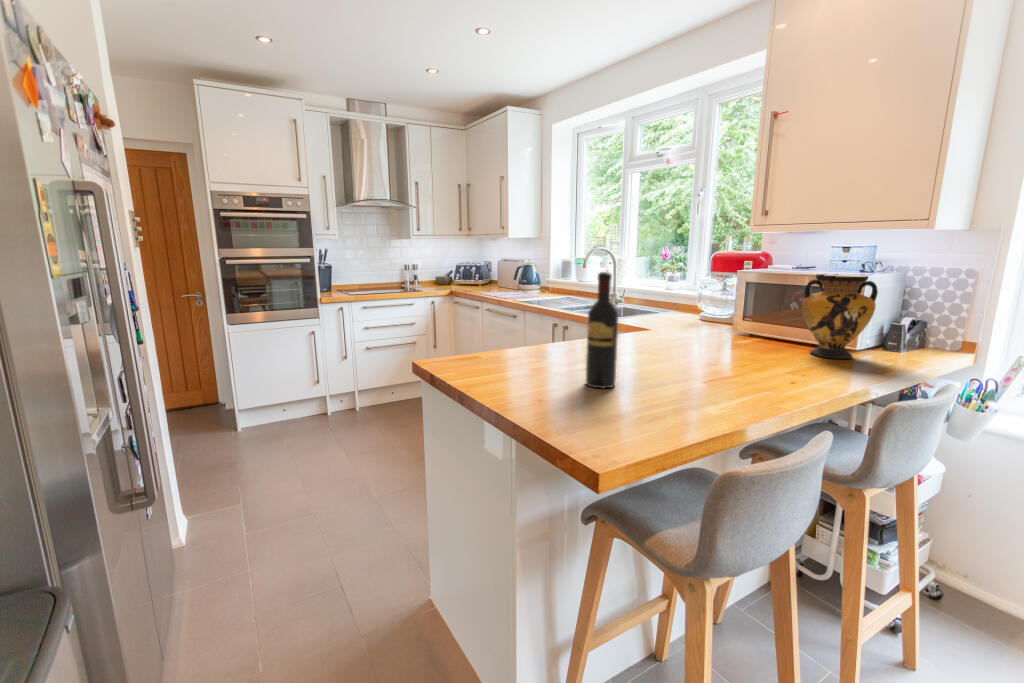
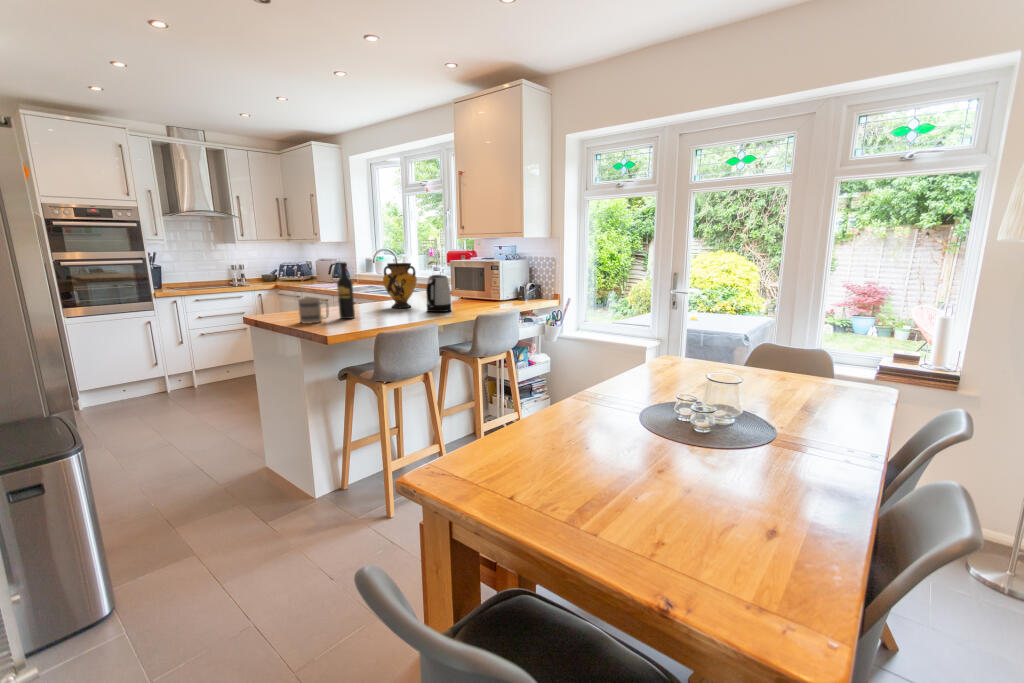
vase: present [802,274,878,359] -> present [383,263,417,308]
kettle: none [737,299,796,377] -> present [426,275,451,312]
mug: none [517,343,578,401] -> present [298,298,329,324]

